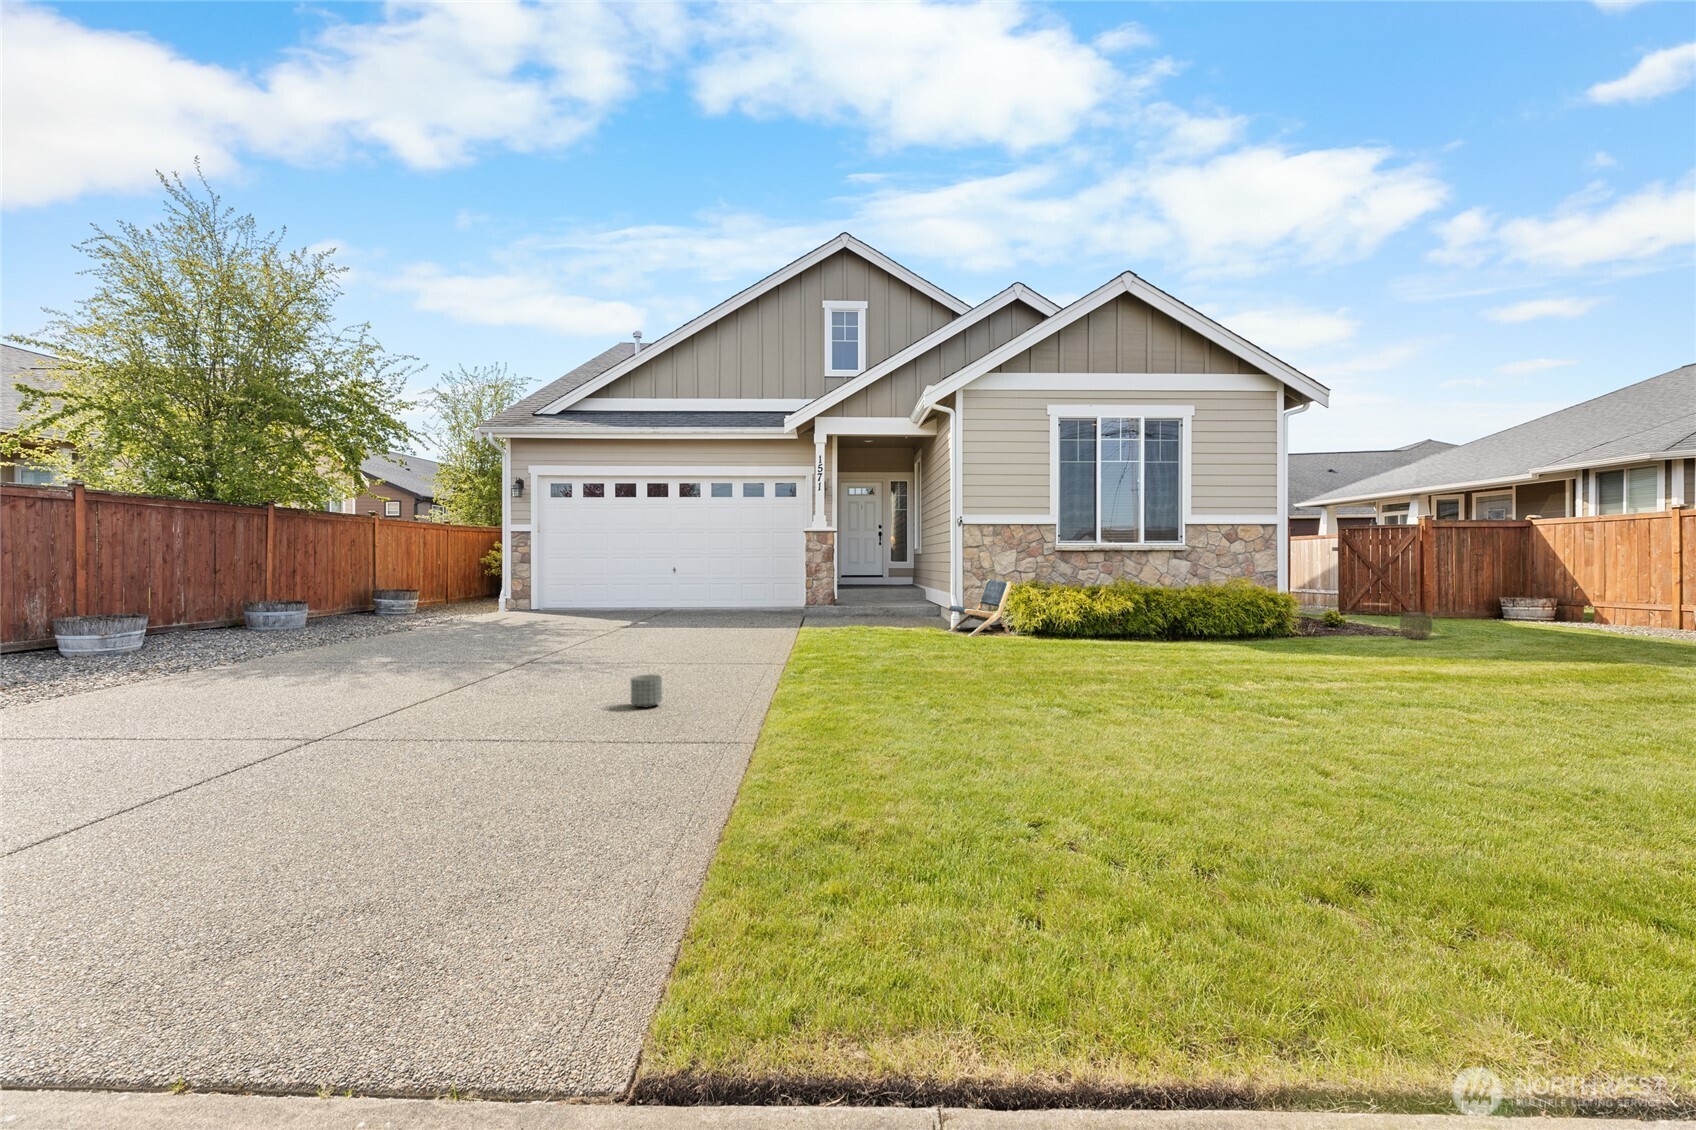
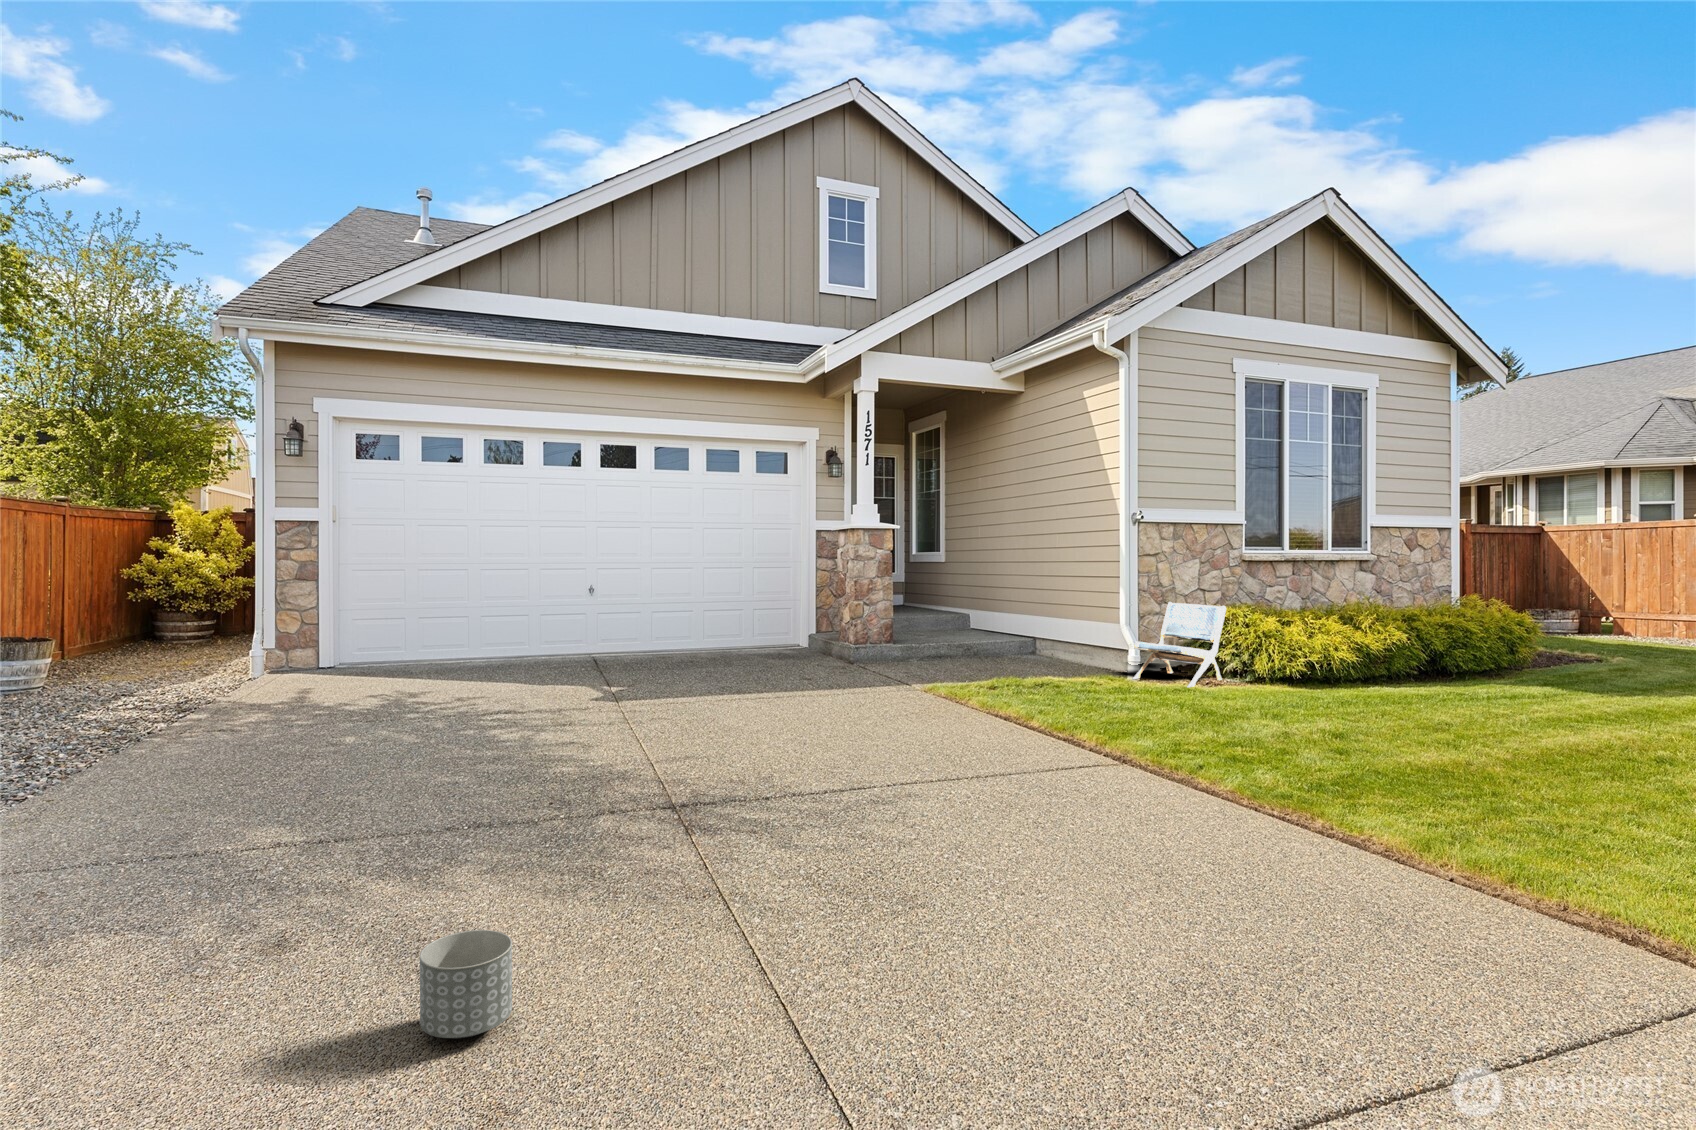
woven basket: present [1400,612,1432,640] -> none [1608,634,1647,666]
planter: present [630,674,662,708] -> present [420,930,512,1038]

